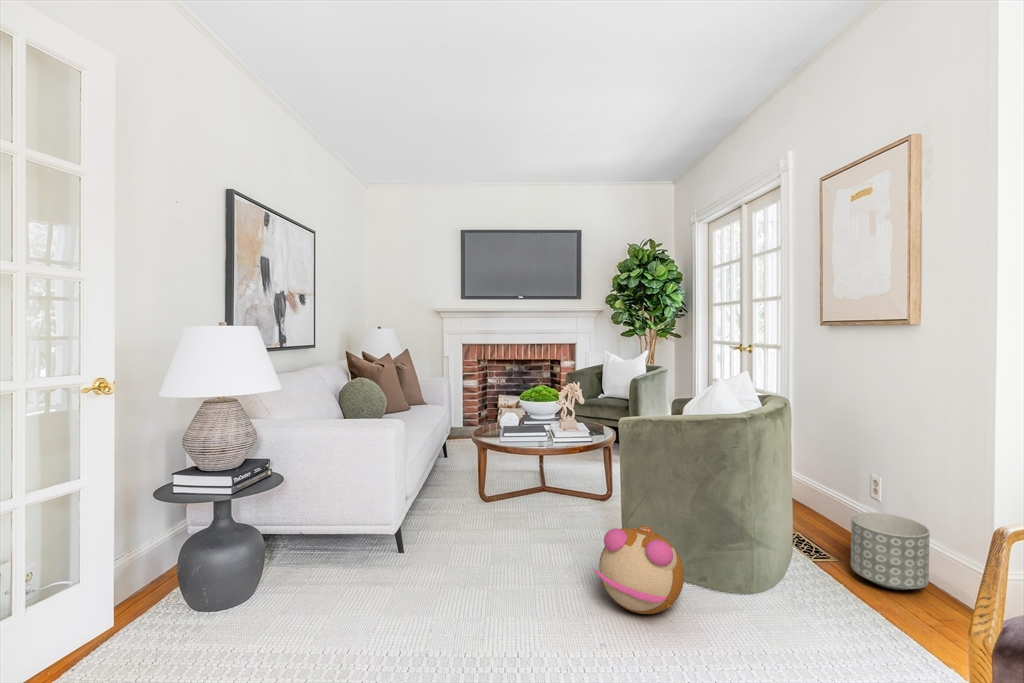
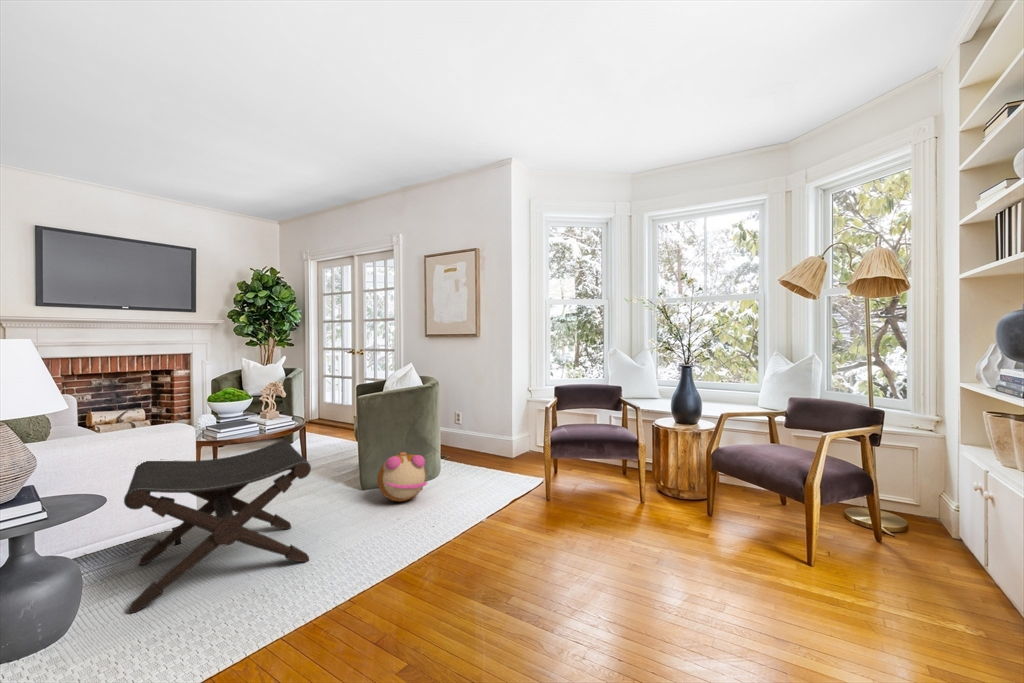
footstool: none [271,451,484,639] -> present [124,441,311,613]
planter: present [851,512,930,590] -> none [462,426,492,458]

